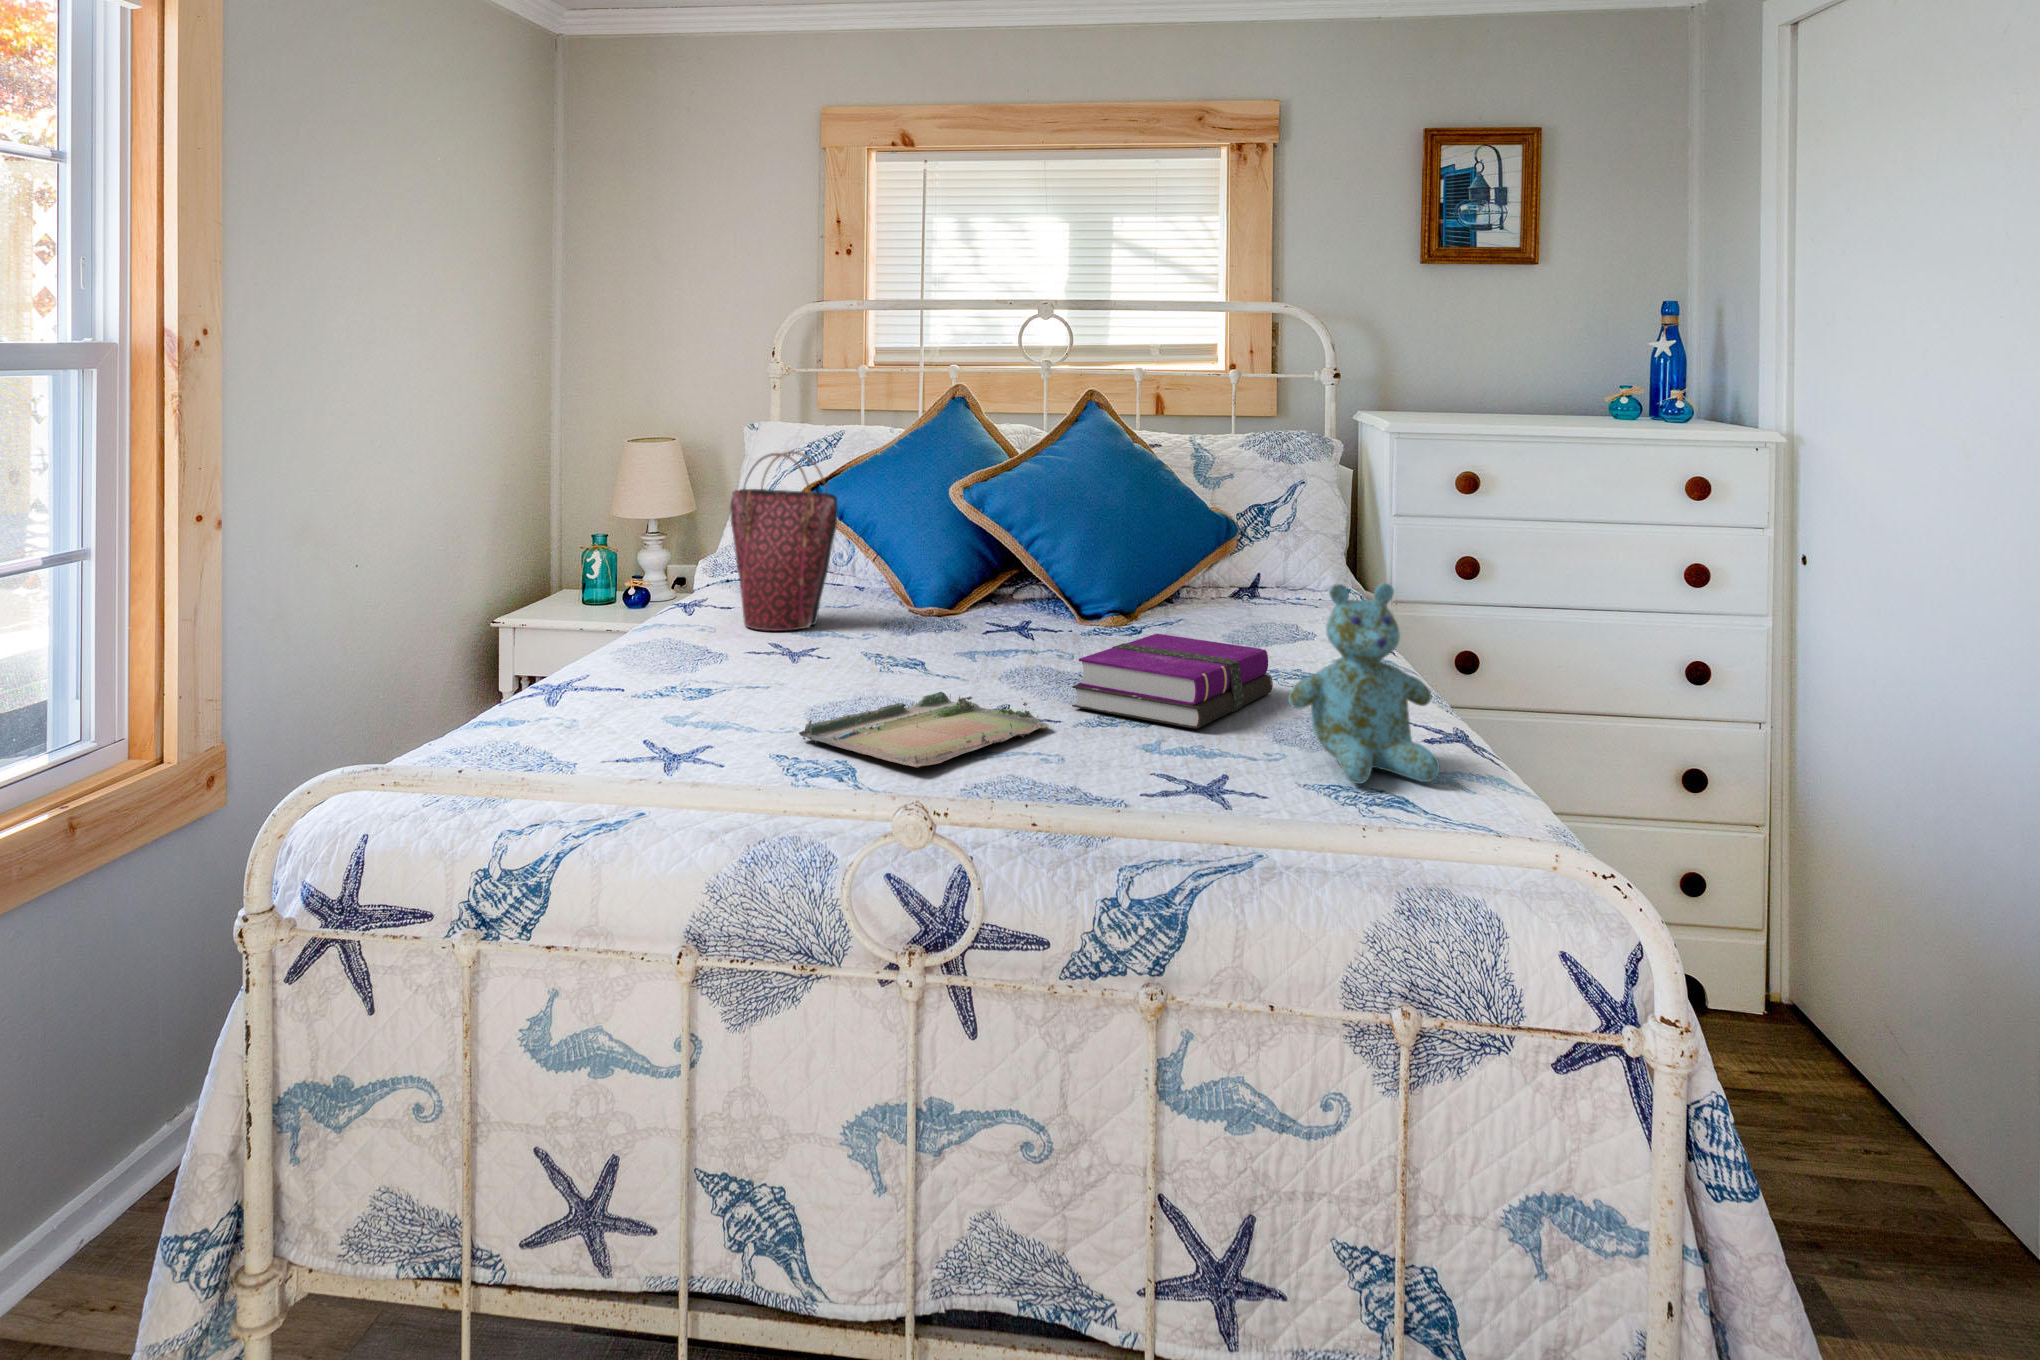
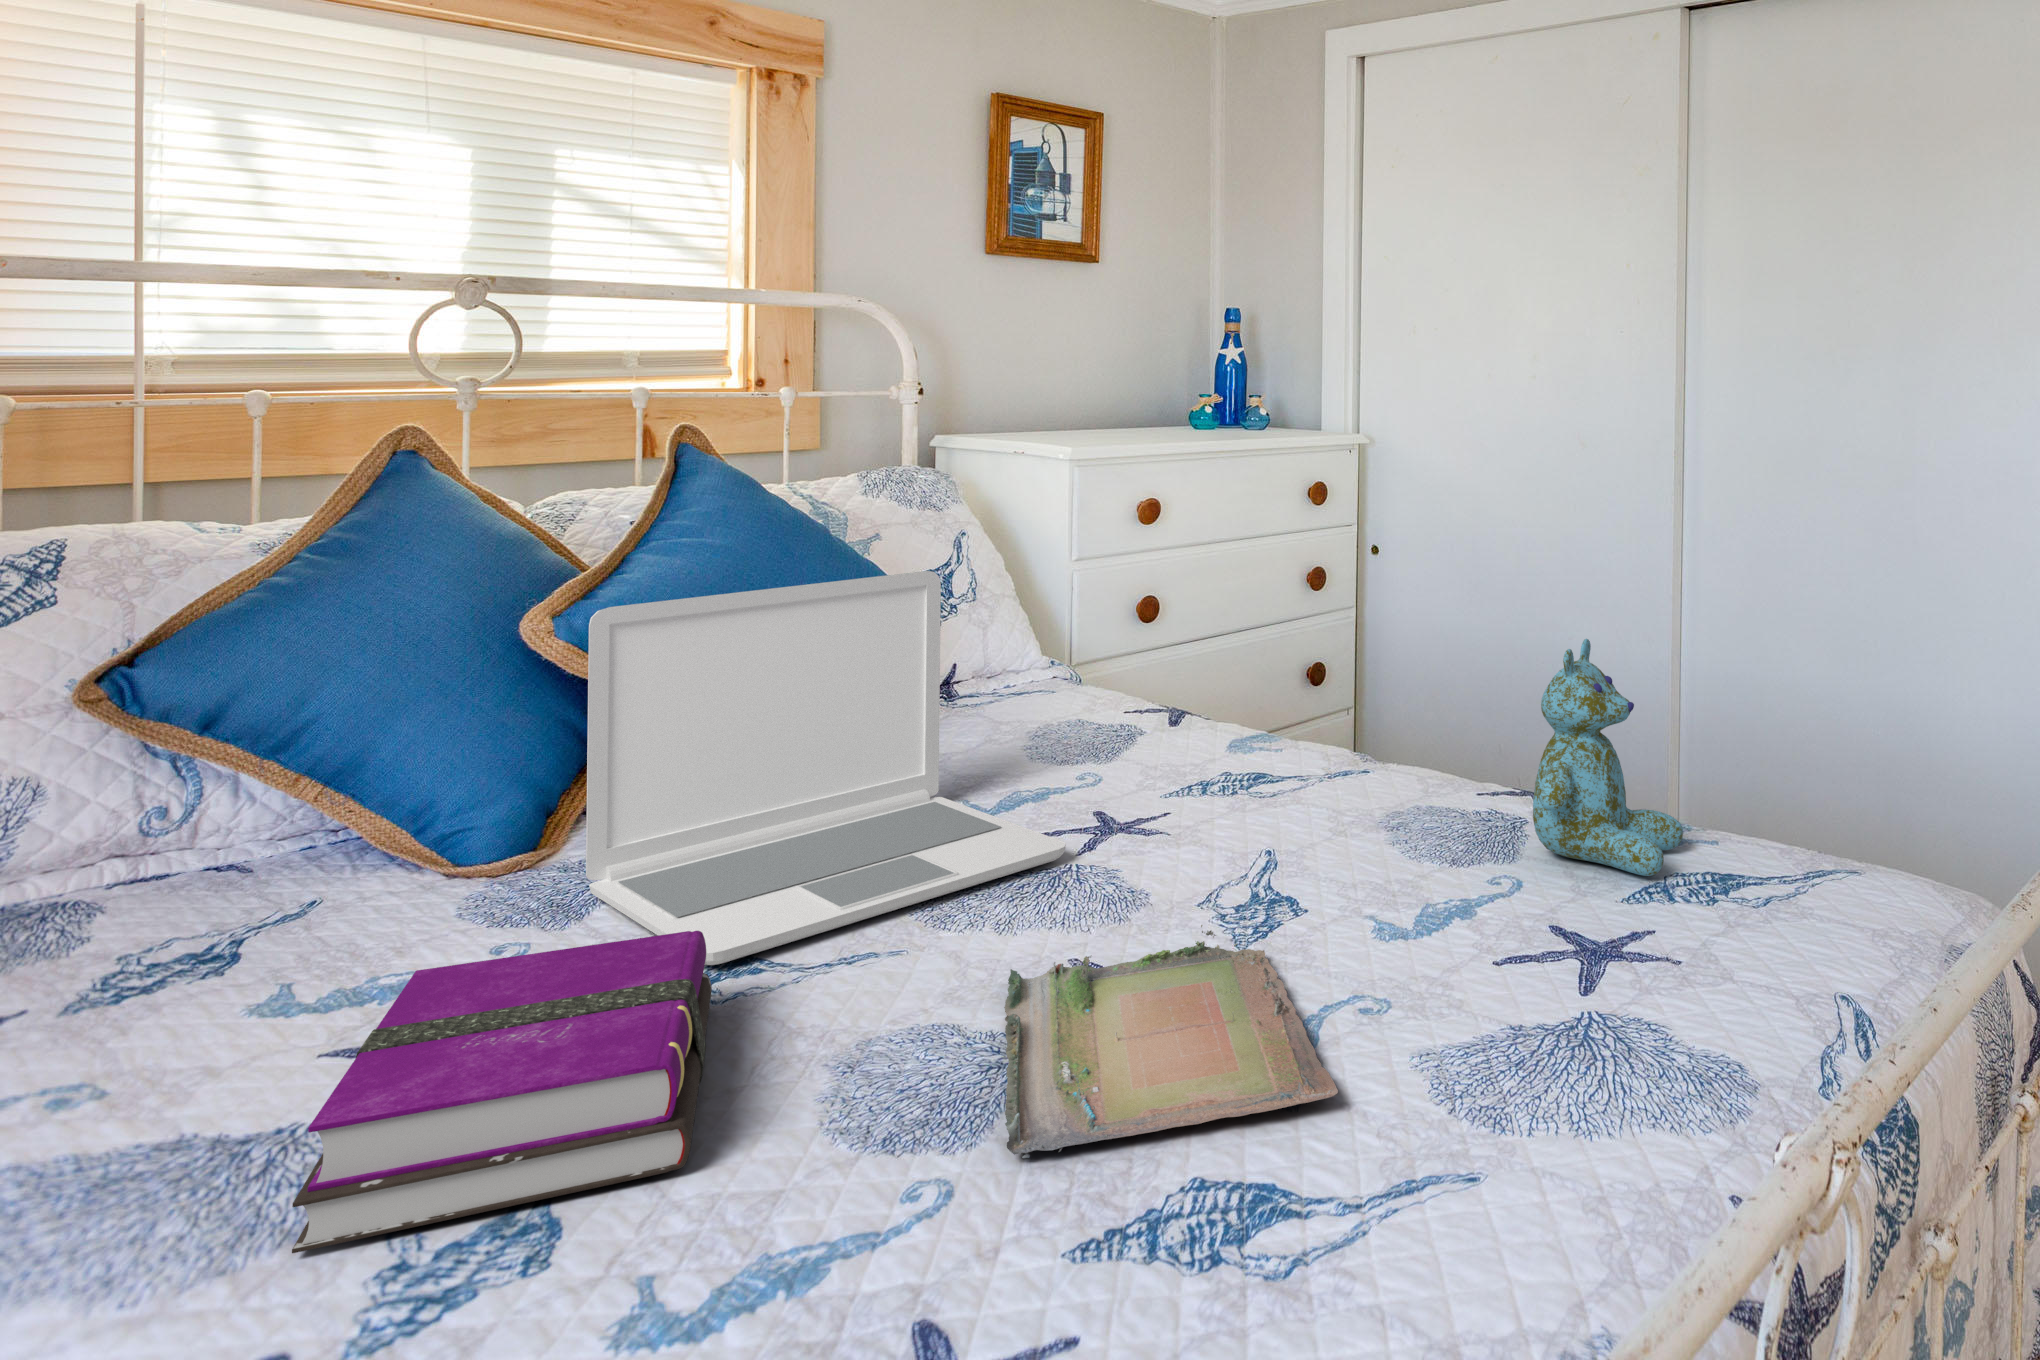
handbag: present [730,451,838,631] -> none [94,593,446,1018]
laptop: none [870,477,1103,670] -> present [586,571,1066,965]
hardback book: present [1072,634,1273,729] -> present [292,931,712,1253]

